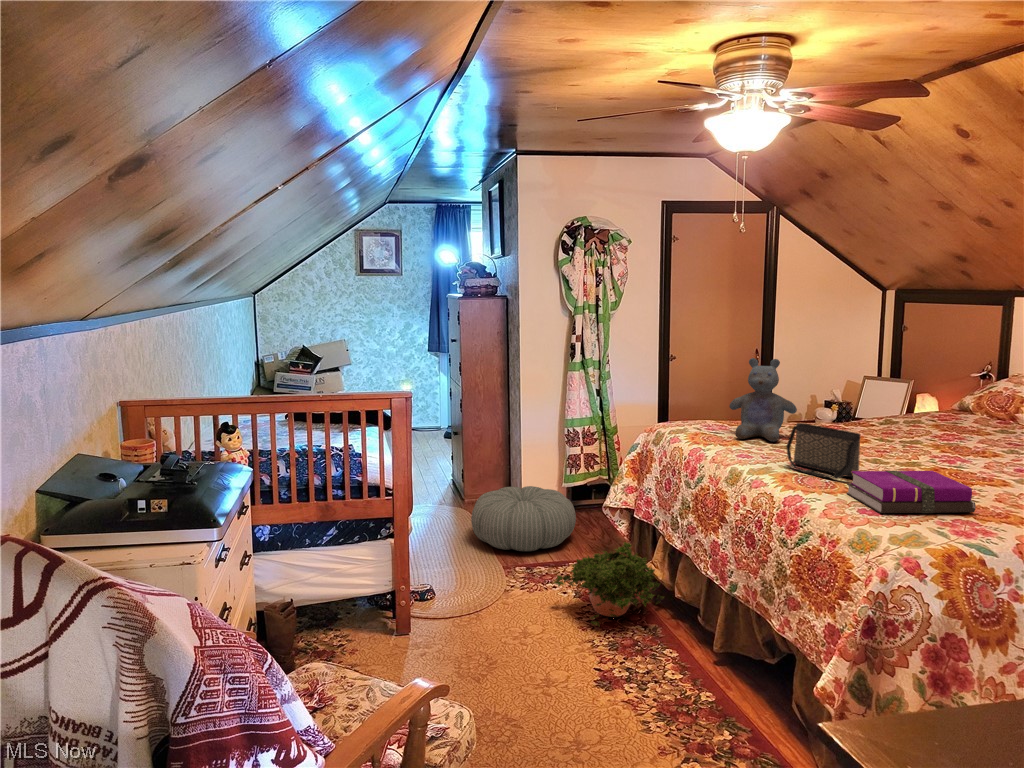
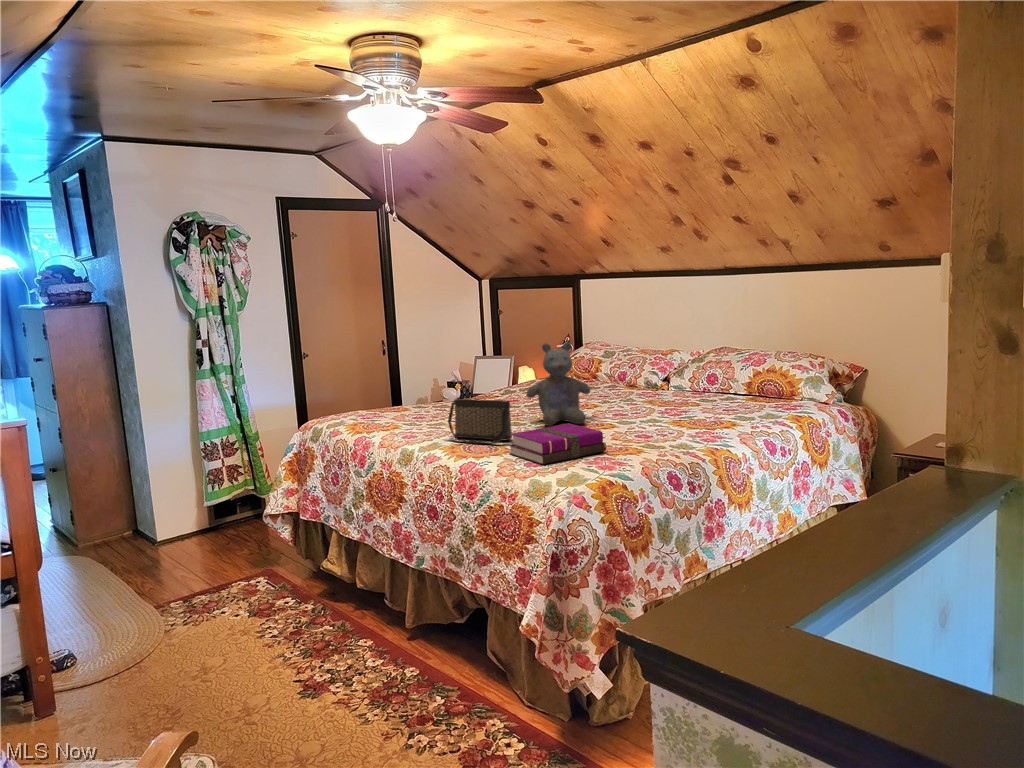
stuffed bear: present [729,358,797,442] -> present [526,342,590,426]
pouf: present [471,486,576,551] -> none [100,512,229,589]
potted plant: present [554,542,663,626] -> none [225,546,346,640]

